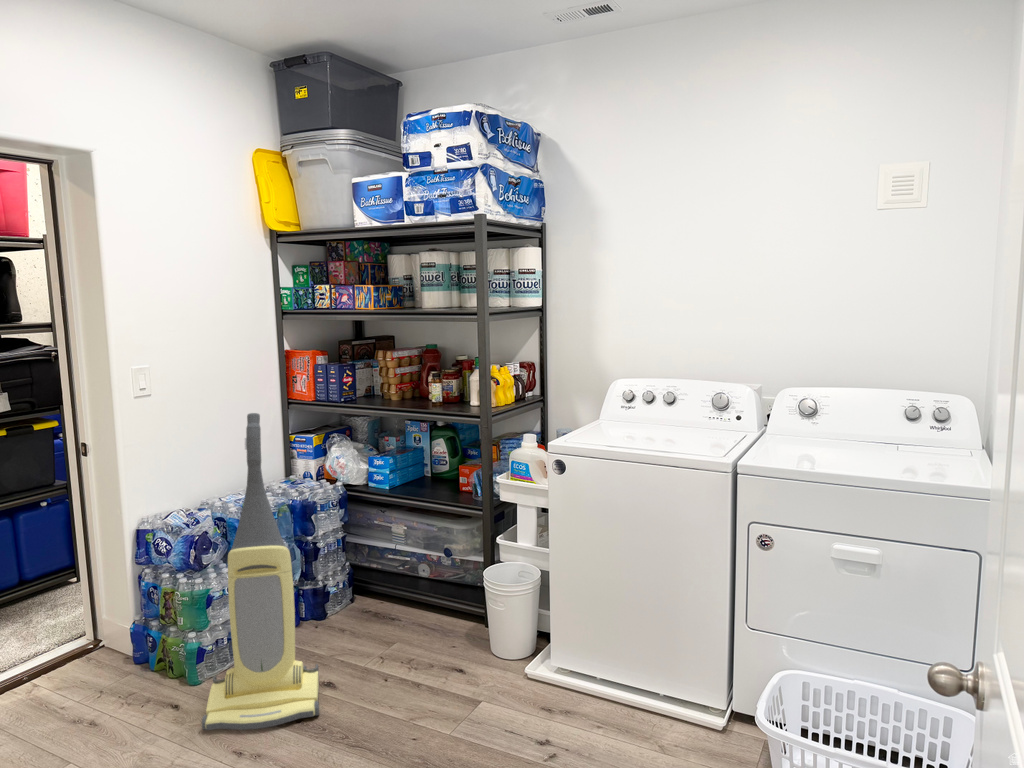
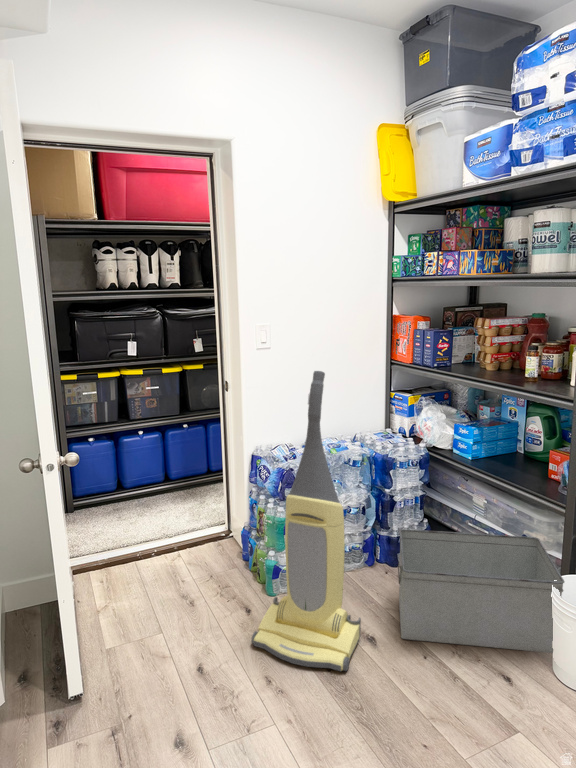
storage bin: none [336,548,491,673] -> present [398,529,564,653]

